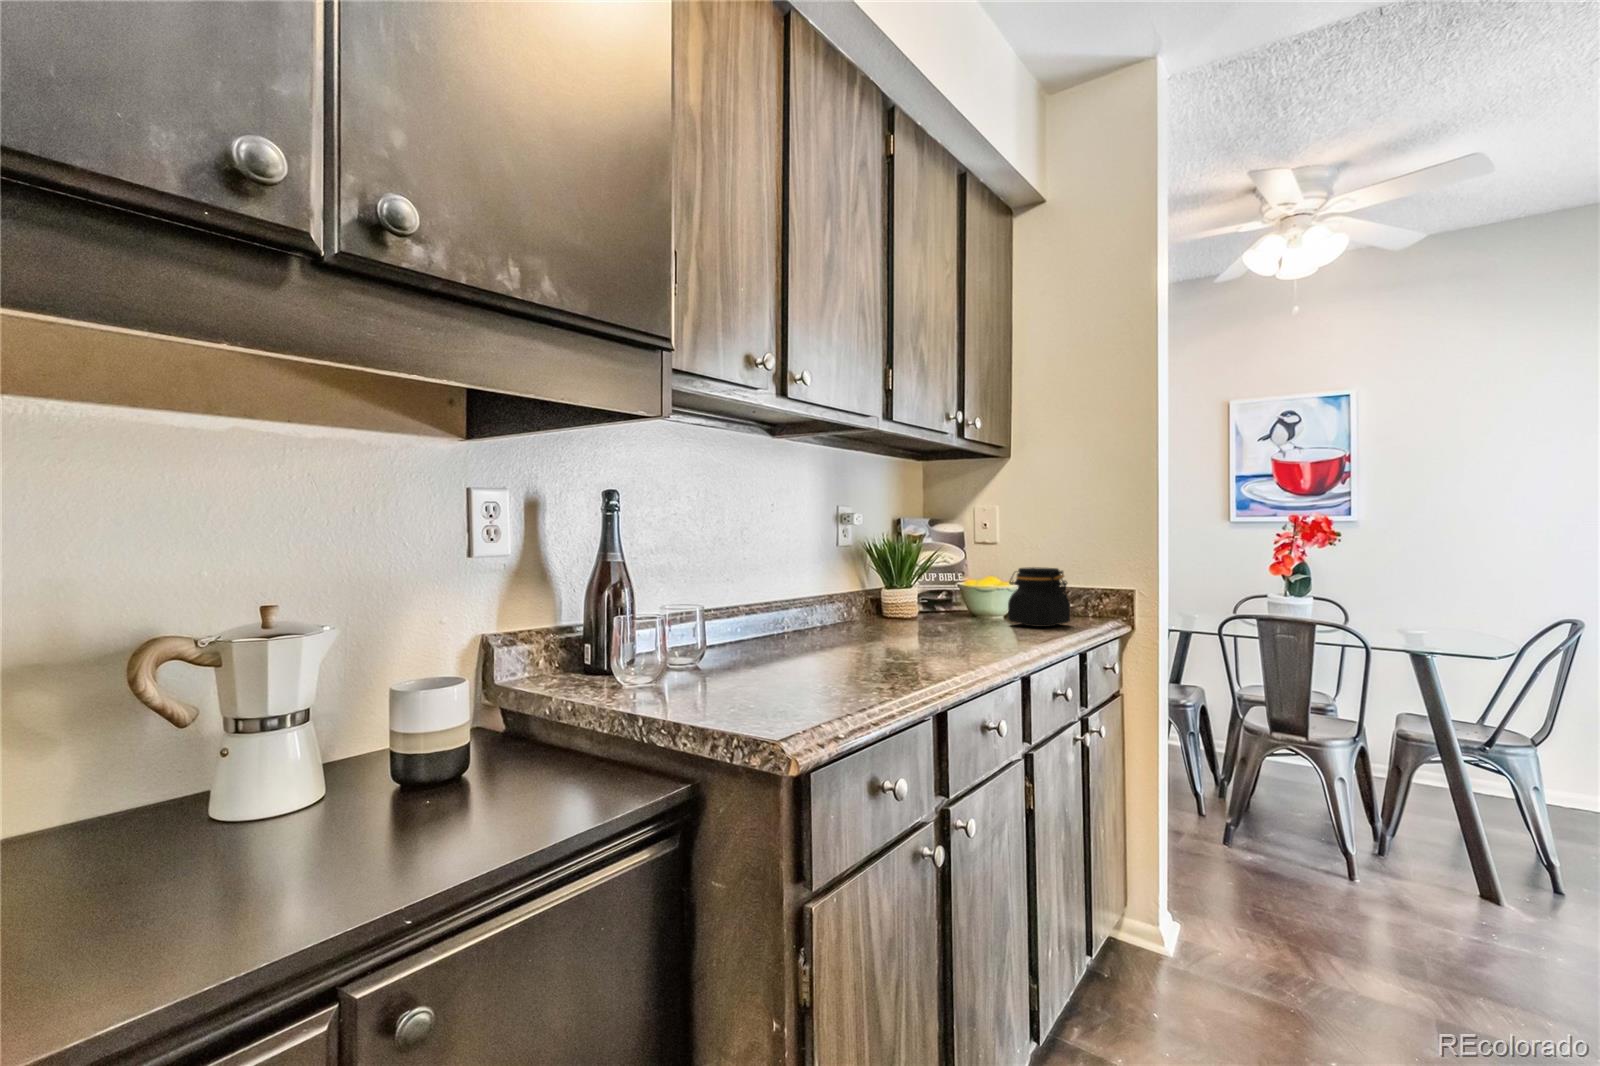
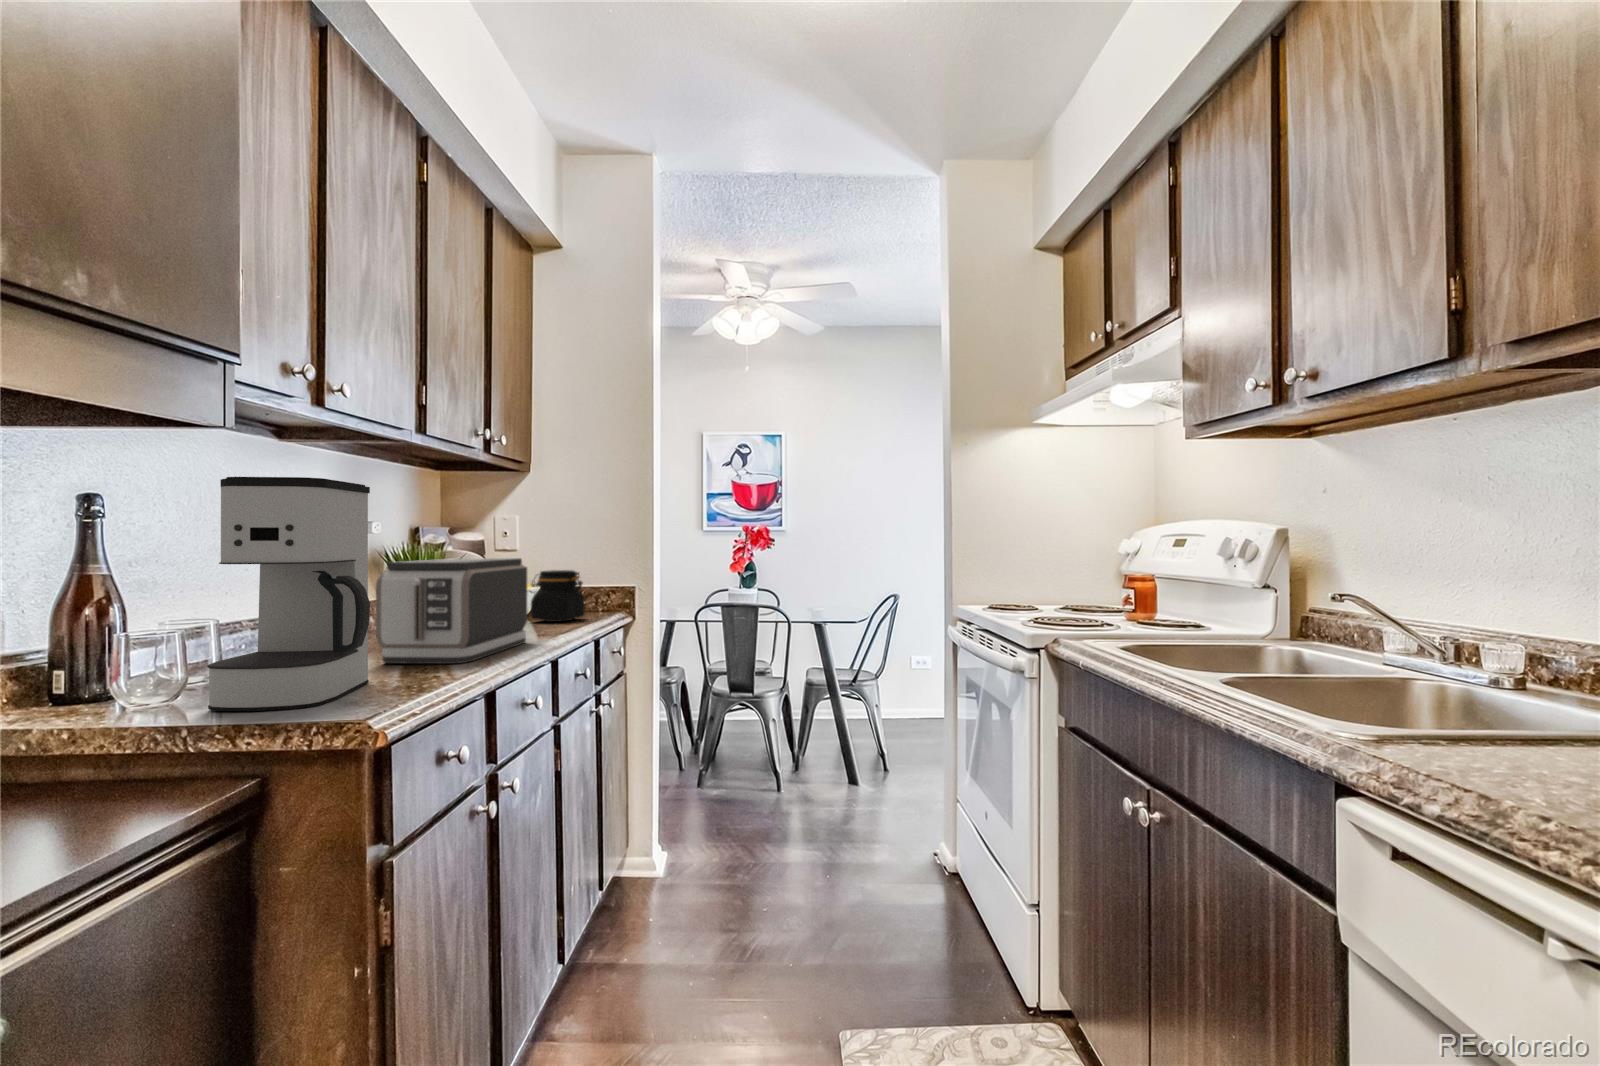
coffee maker: none [669,463,815,710] -> present [207,477,370,711]
toaster: none [835,552,995,672] -> present [376,558,527,664]

